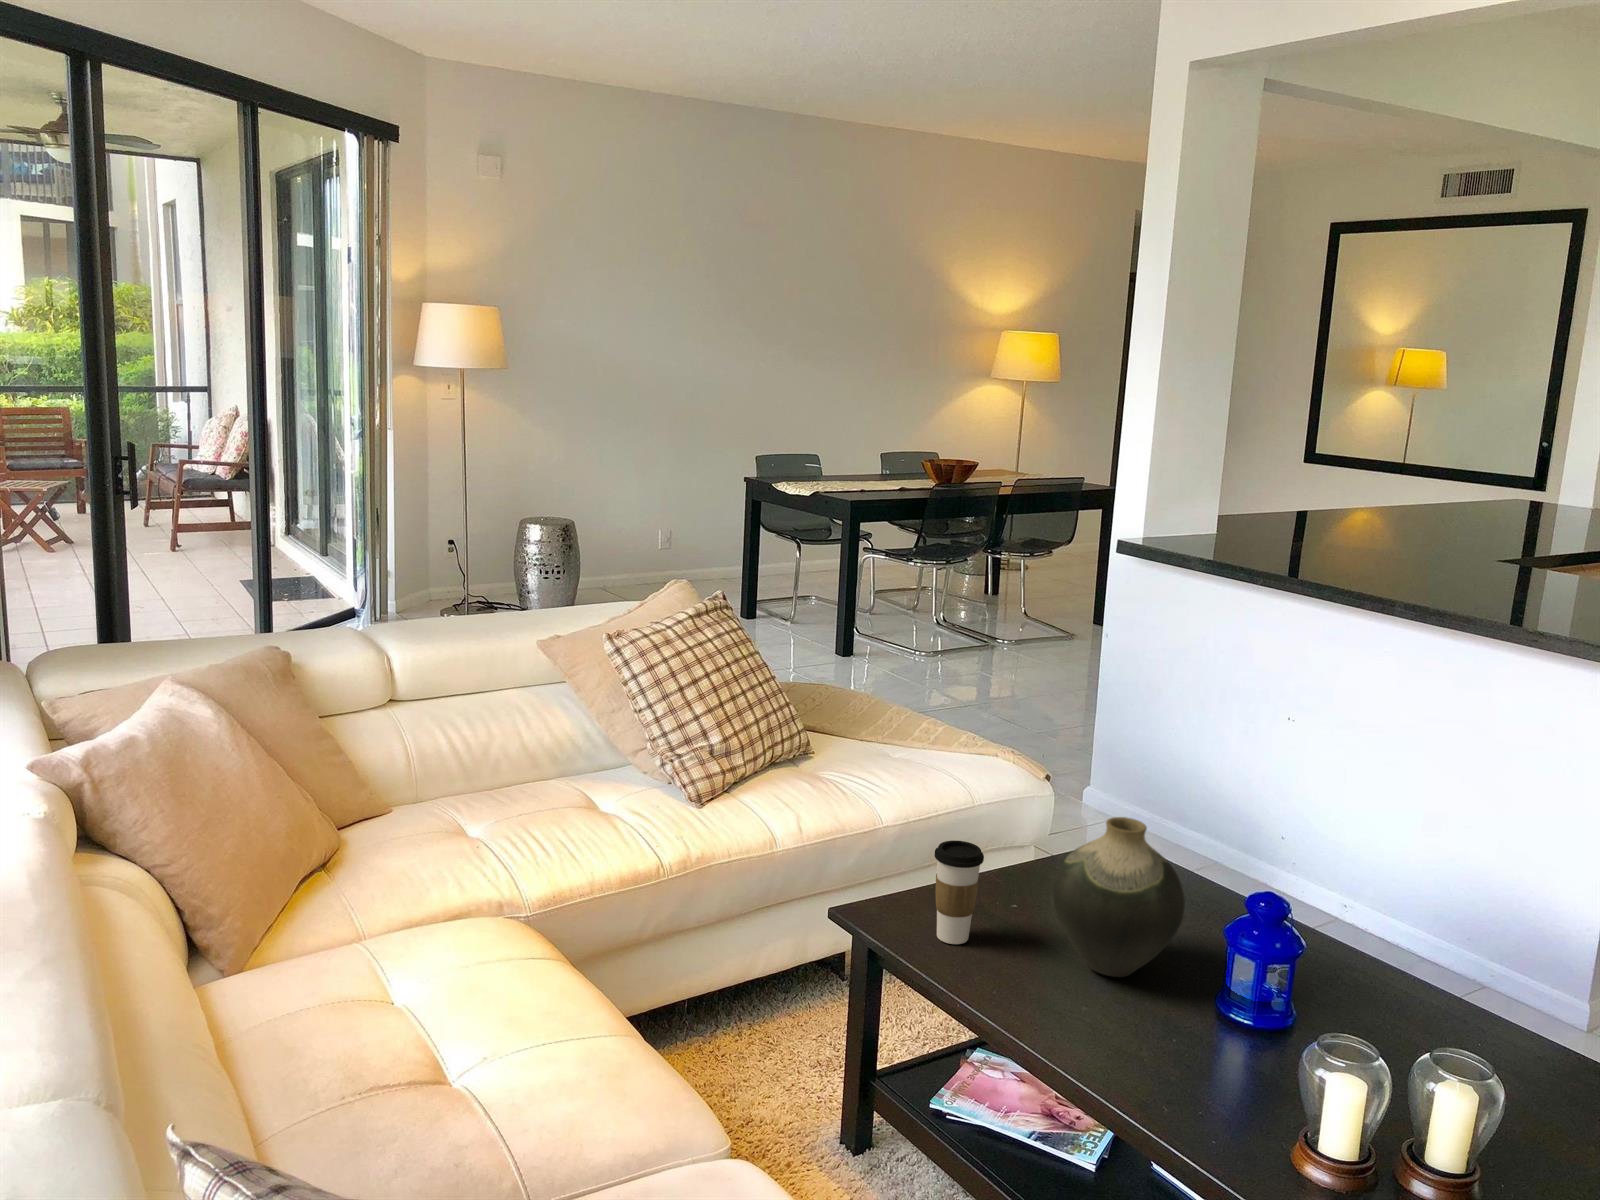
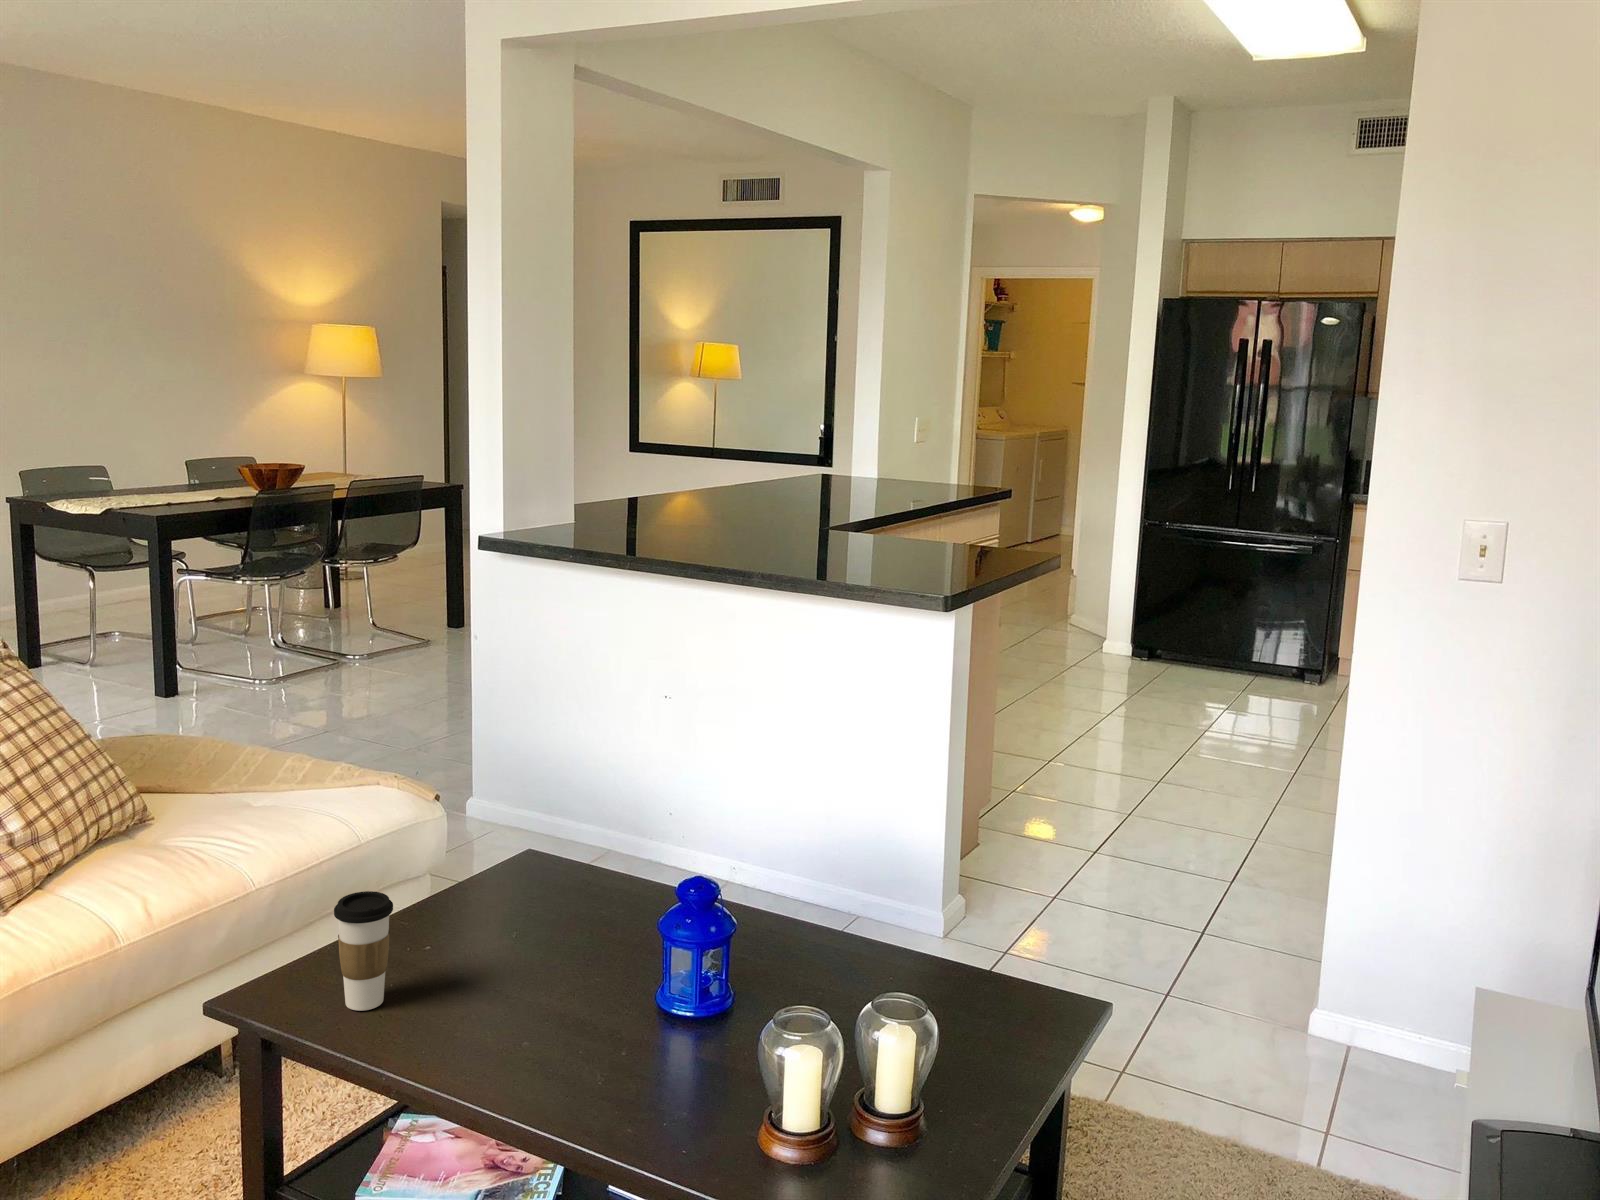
vase: present [1053,817,1185,977] -> none [476,831,614,1002]

